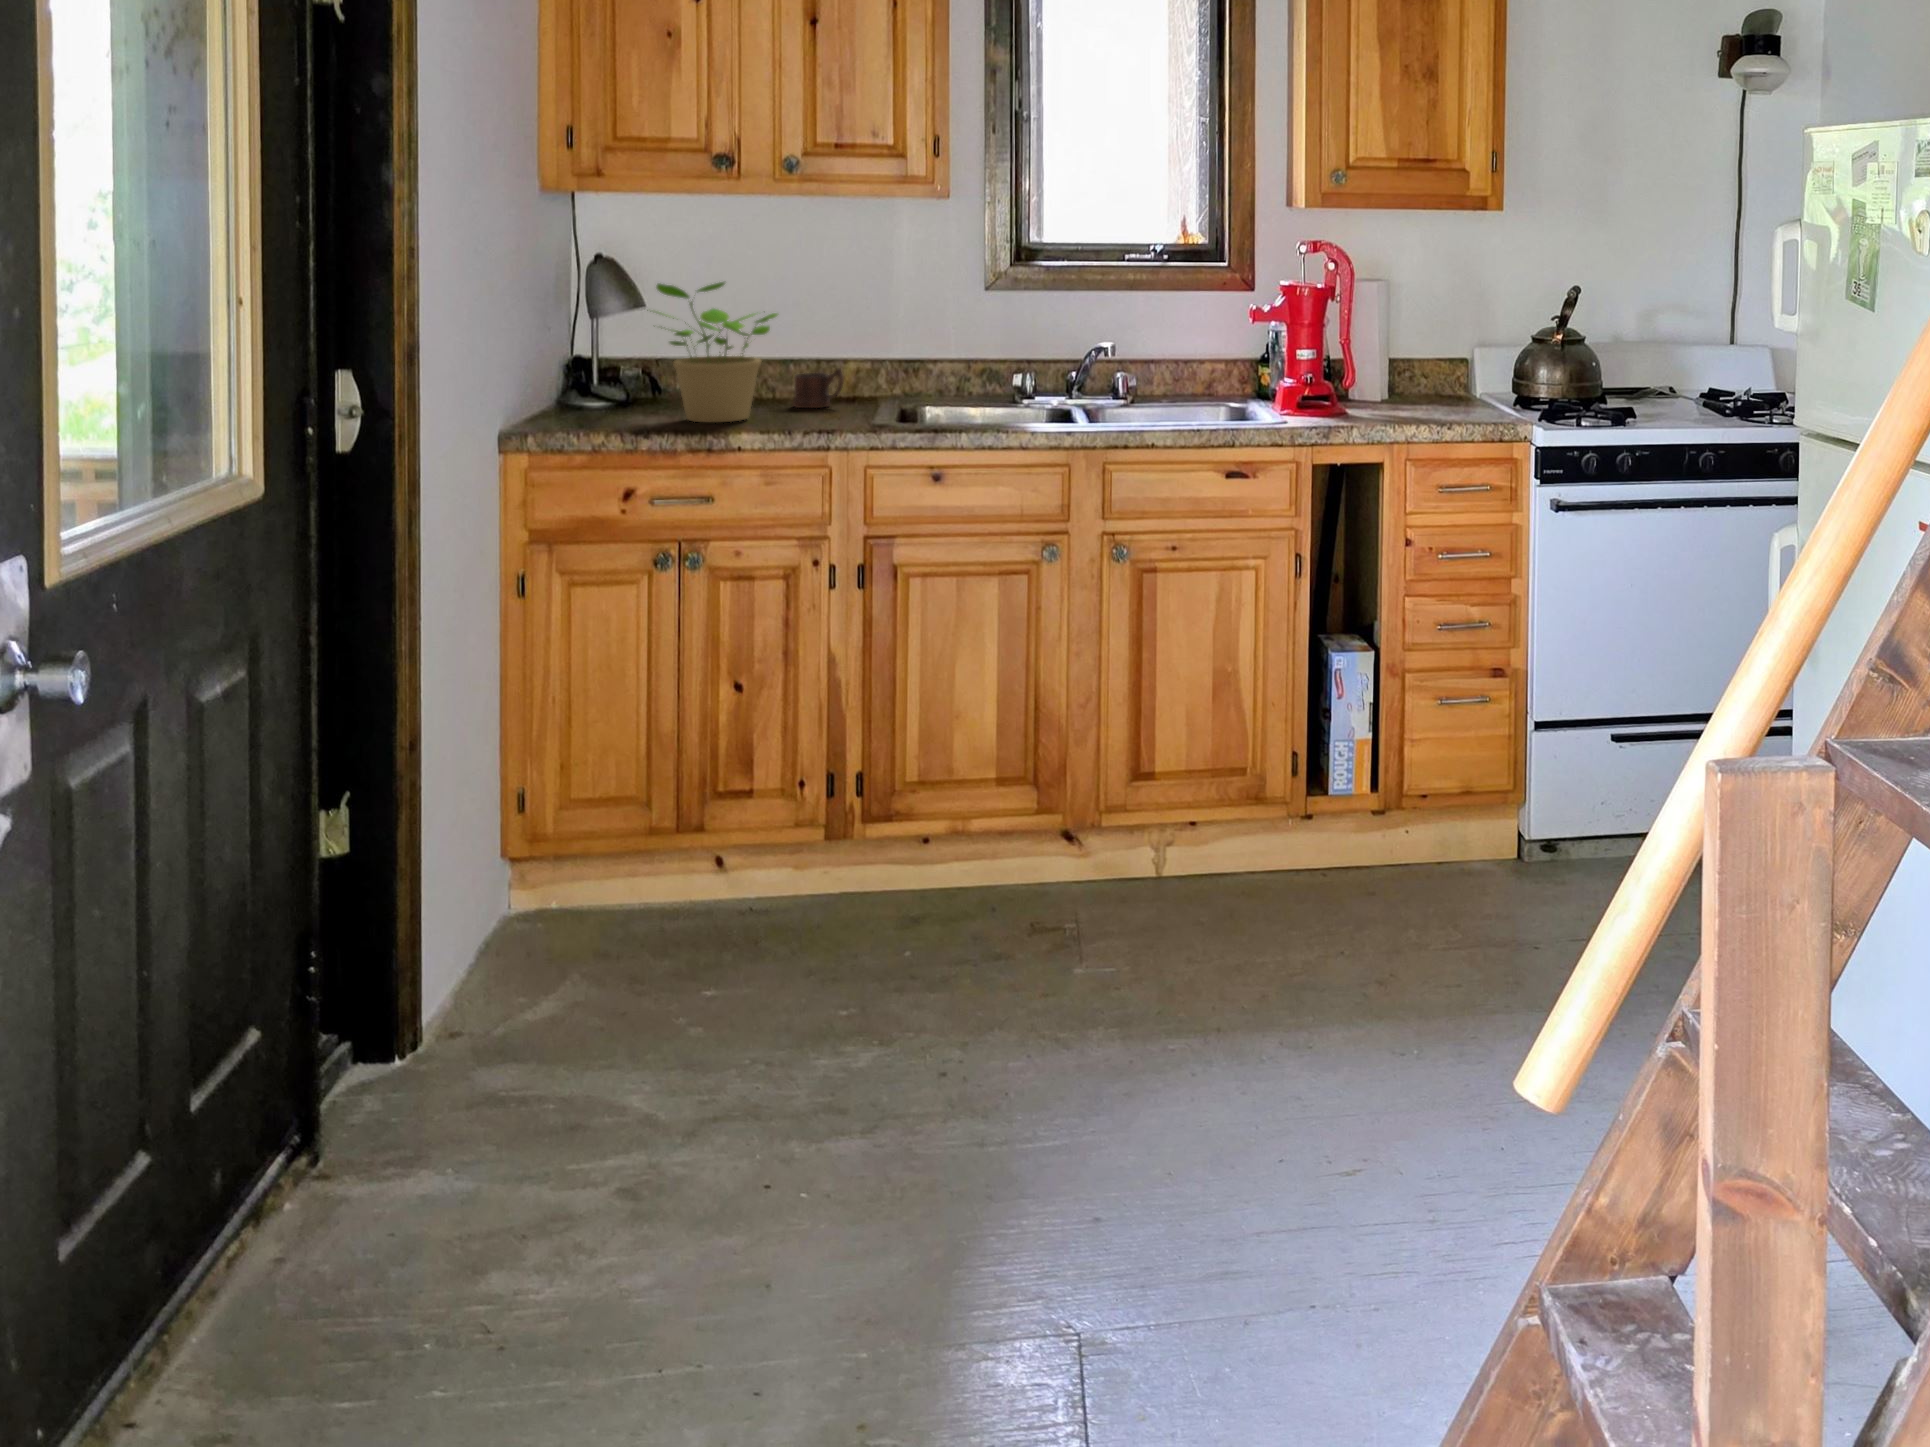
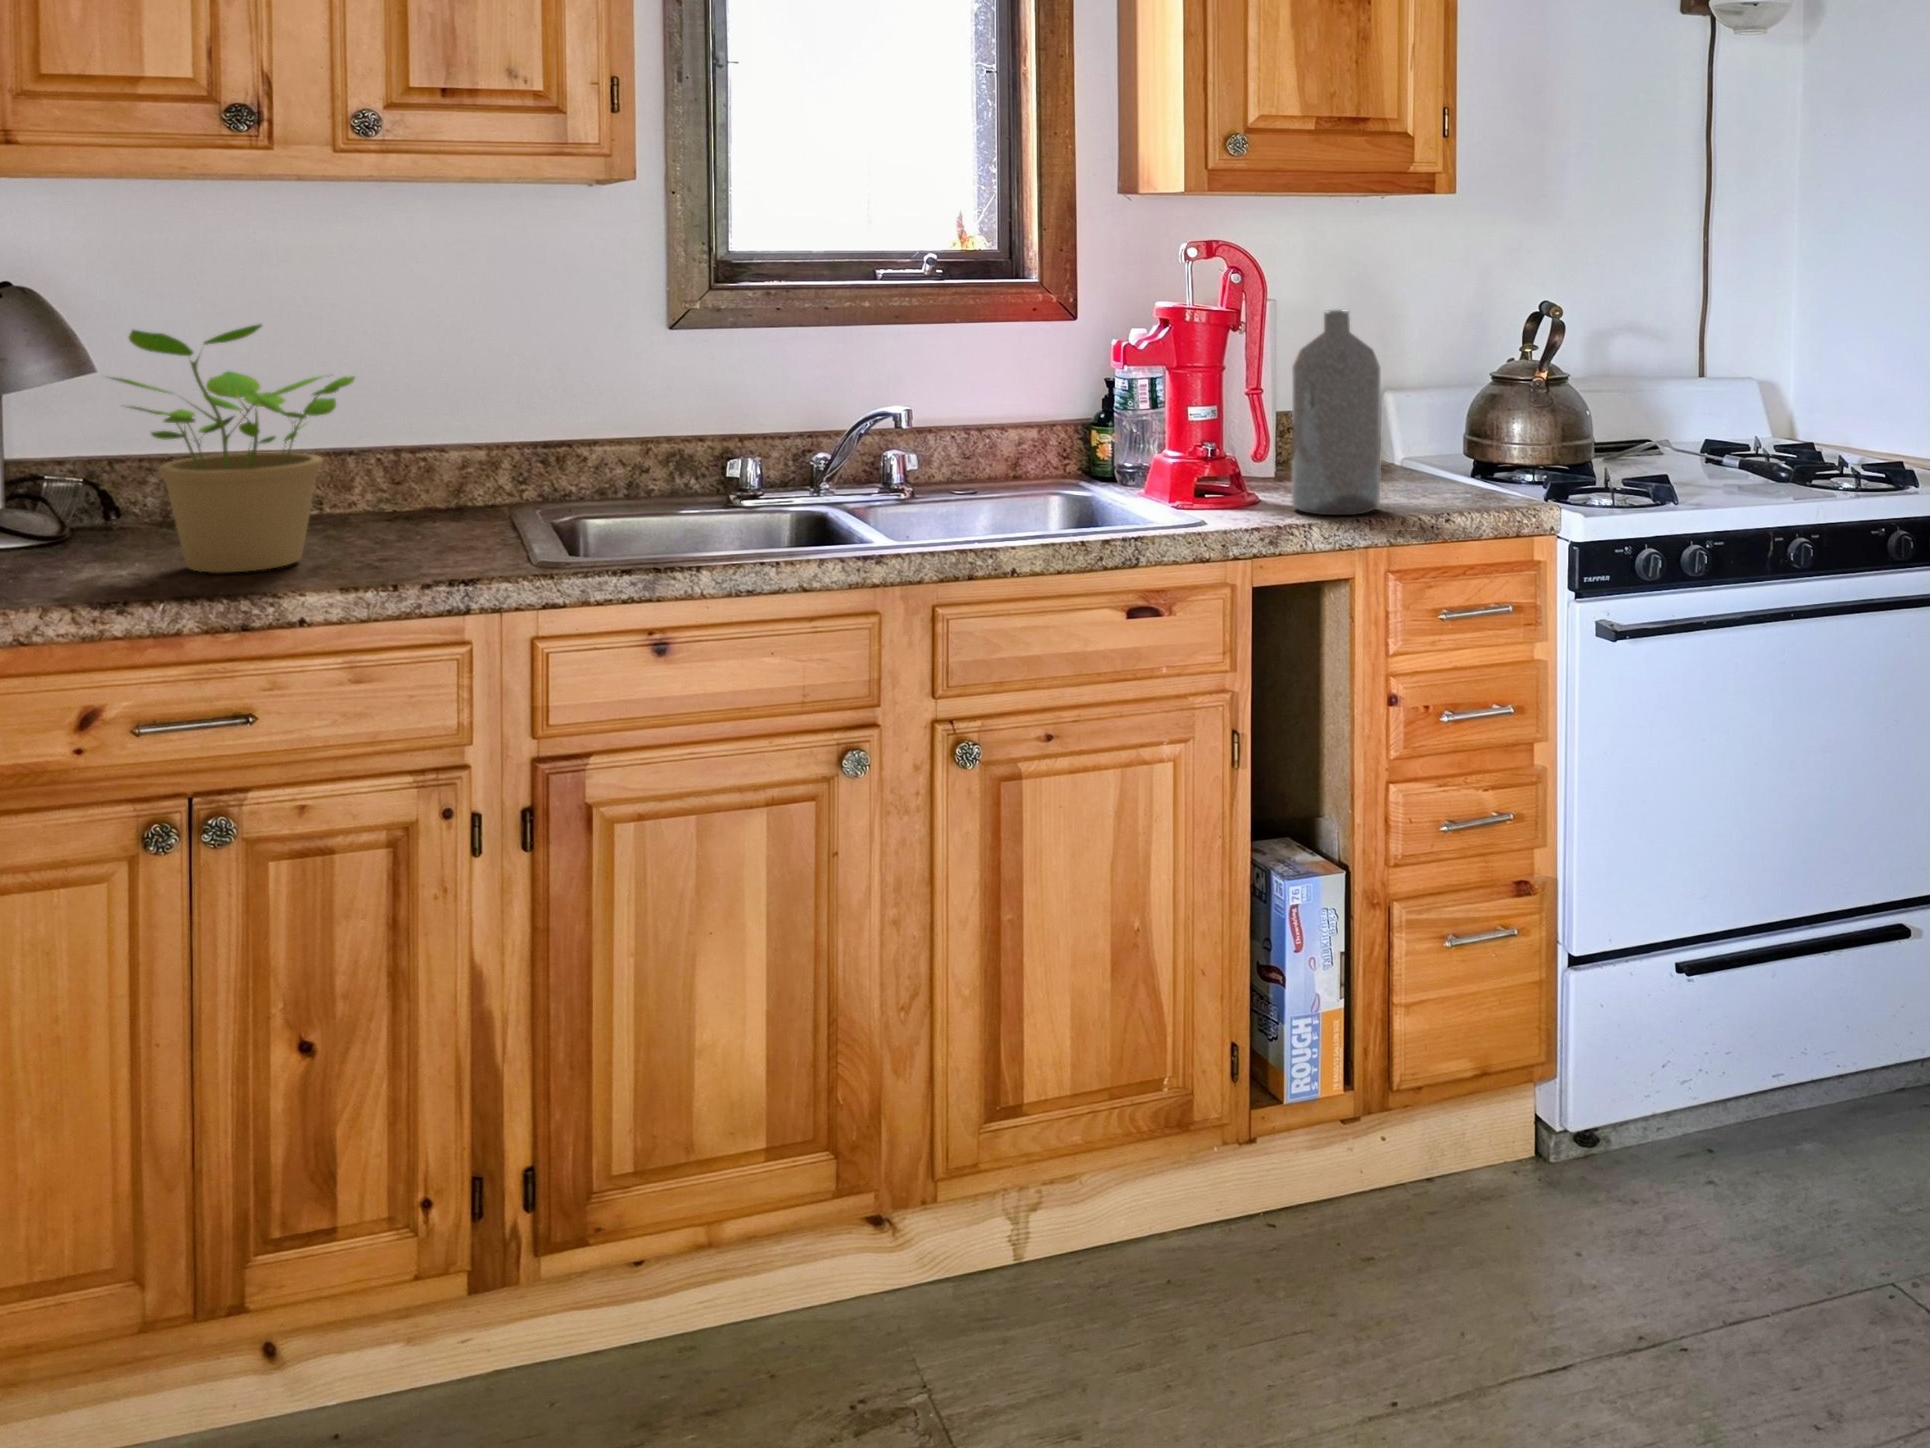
bottle: none [1363,288,1423,422] -> present [1292,310,1381,515]
mug: present [793,369,844,408] -> none [367,464,456,533]

